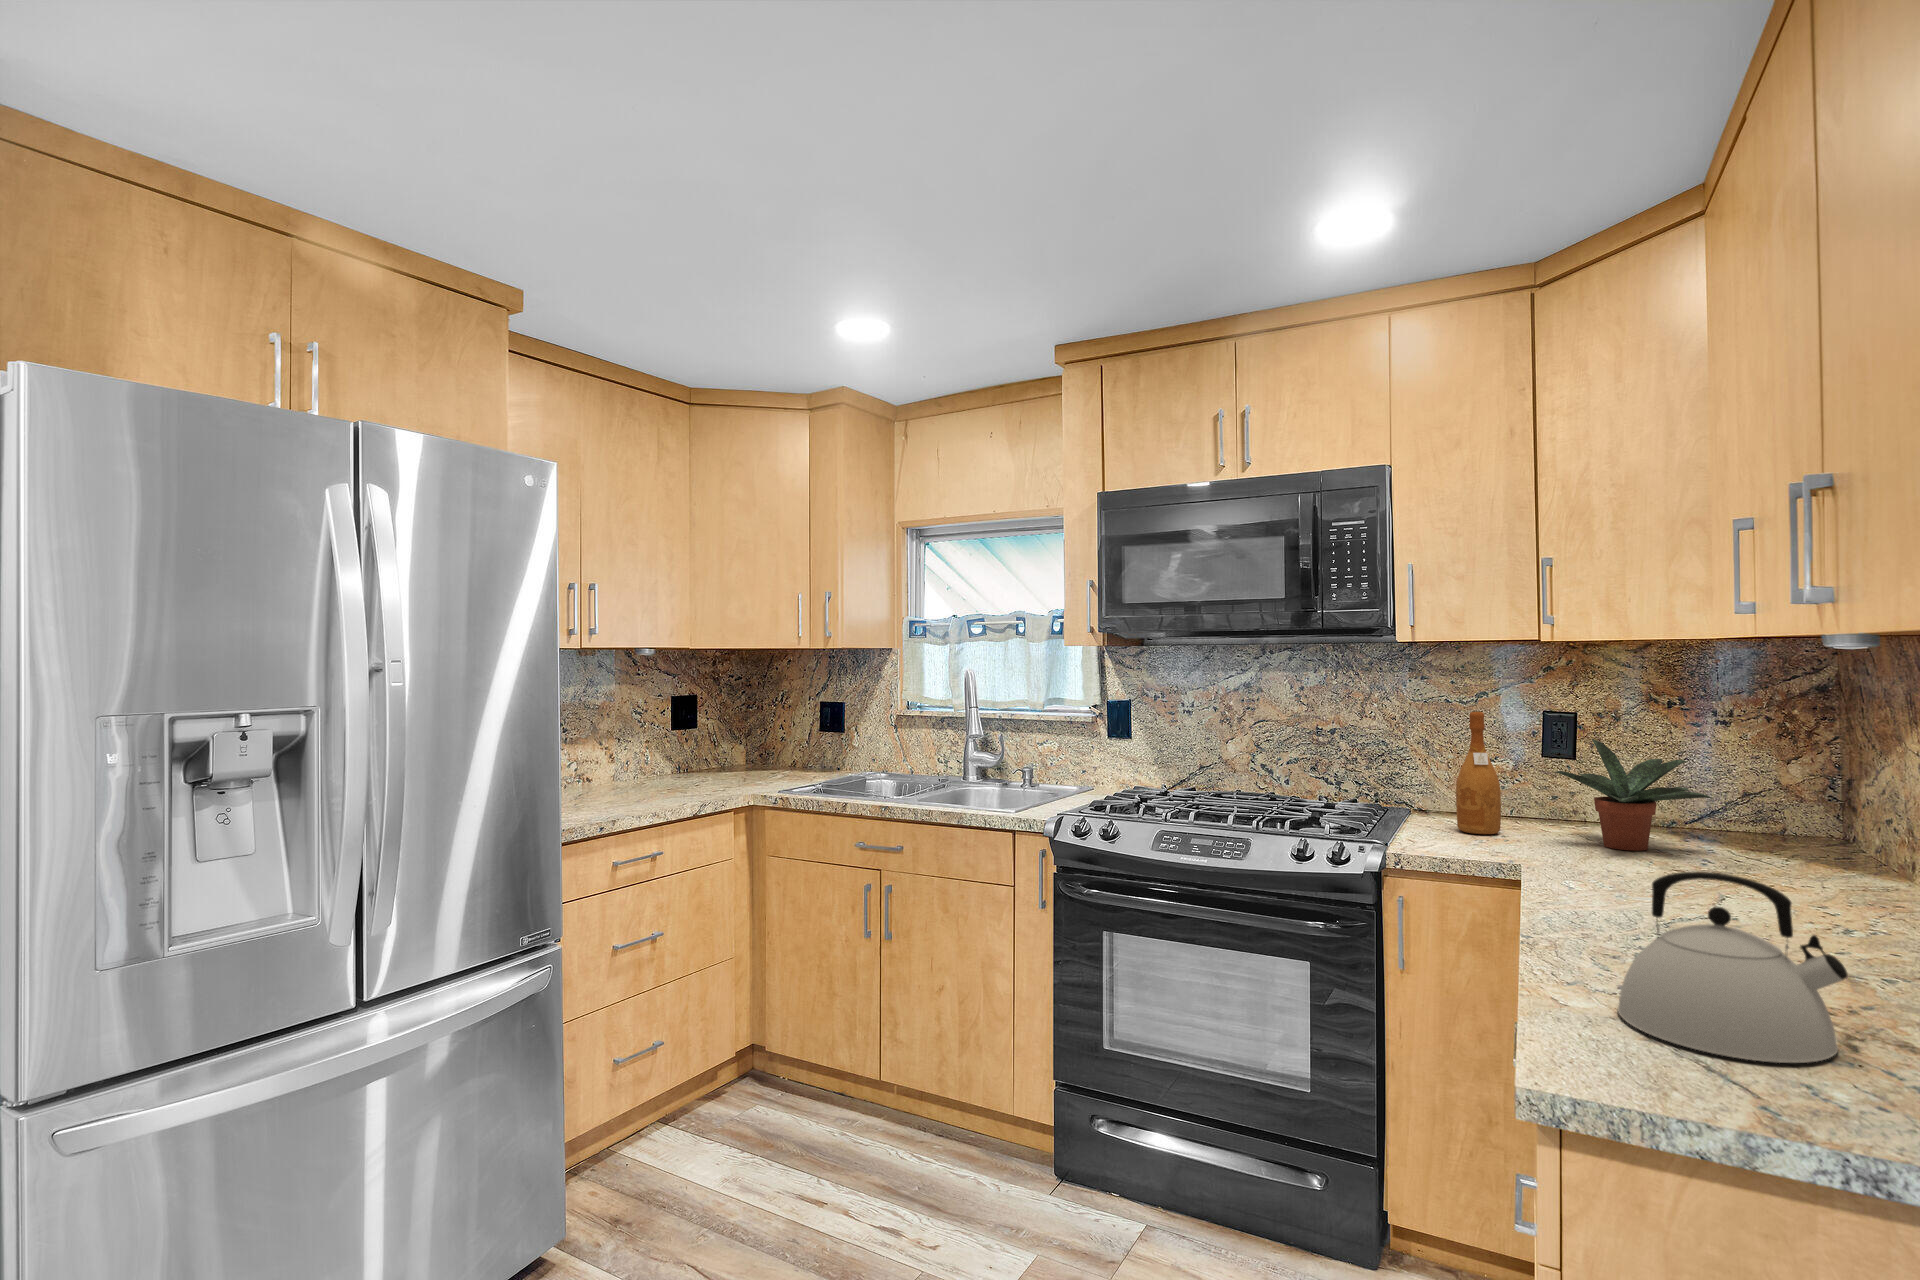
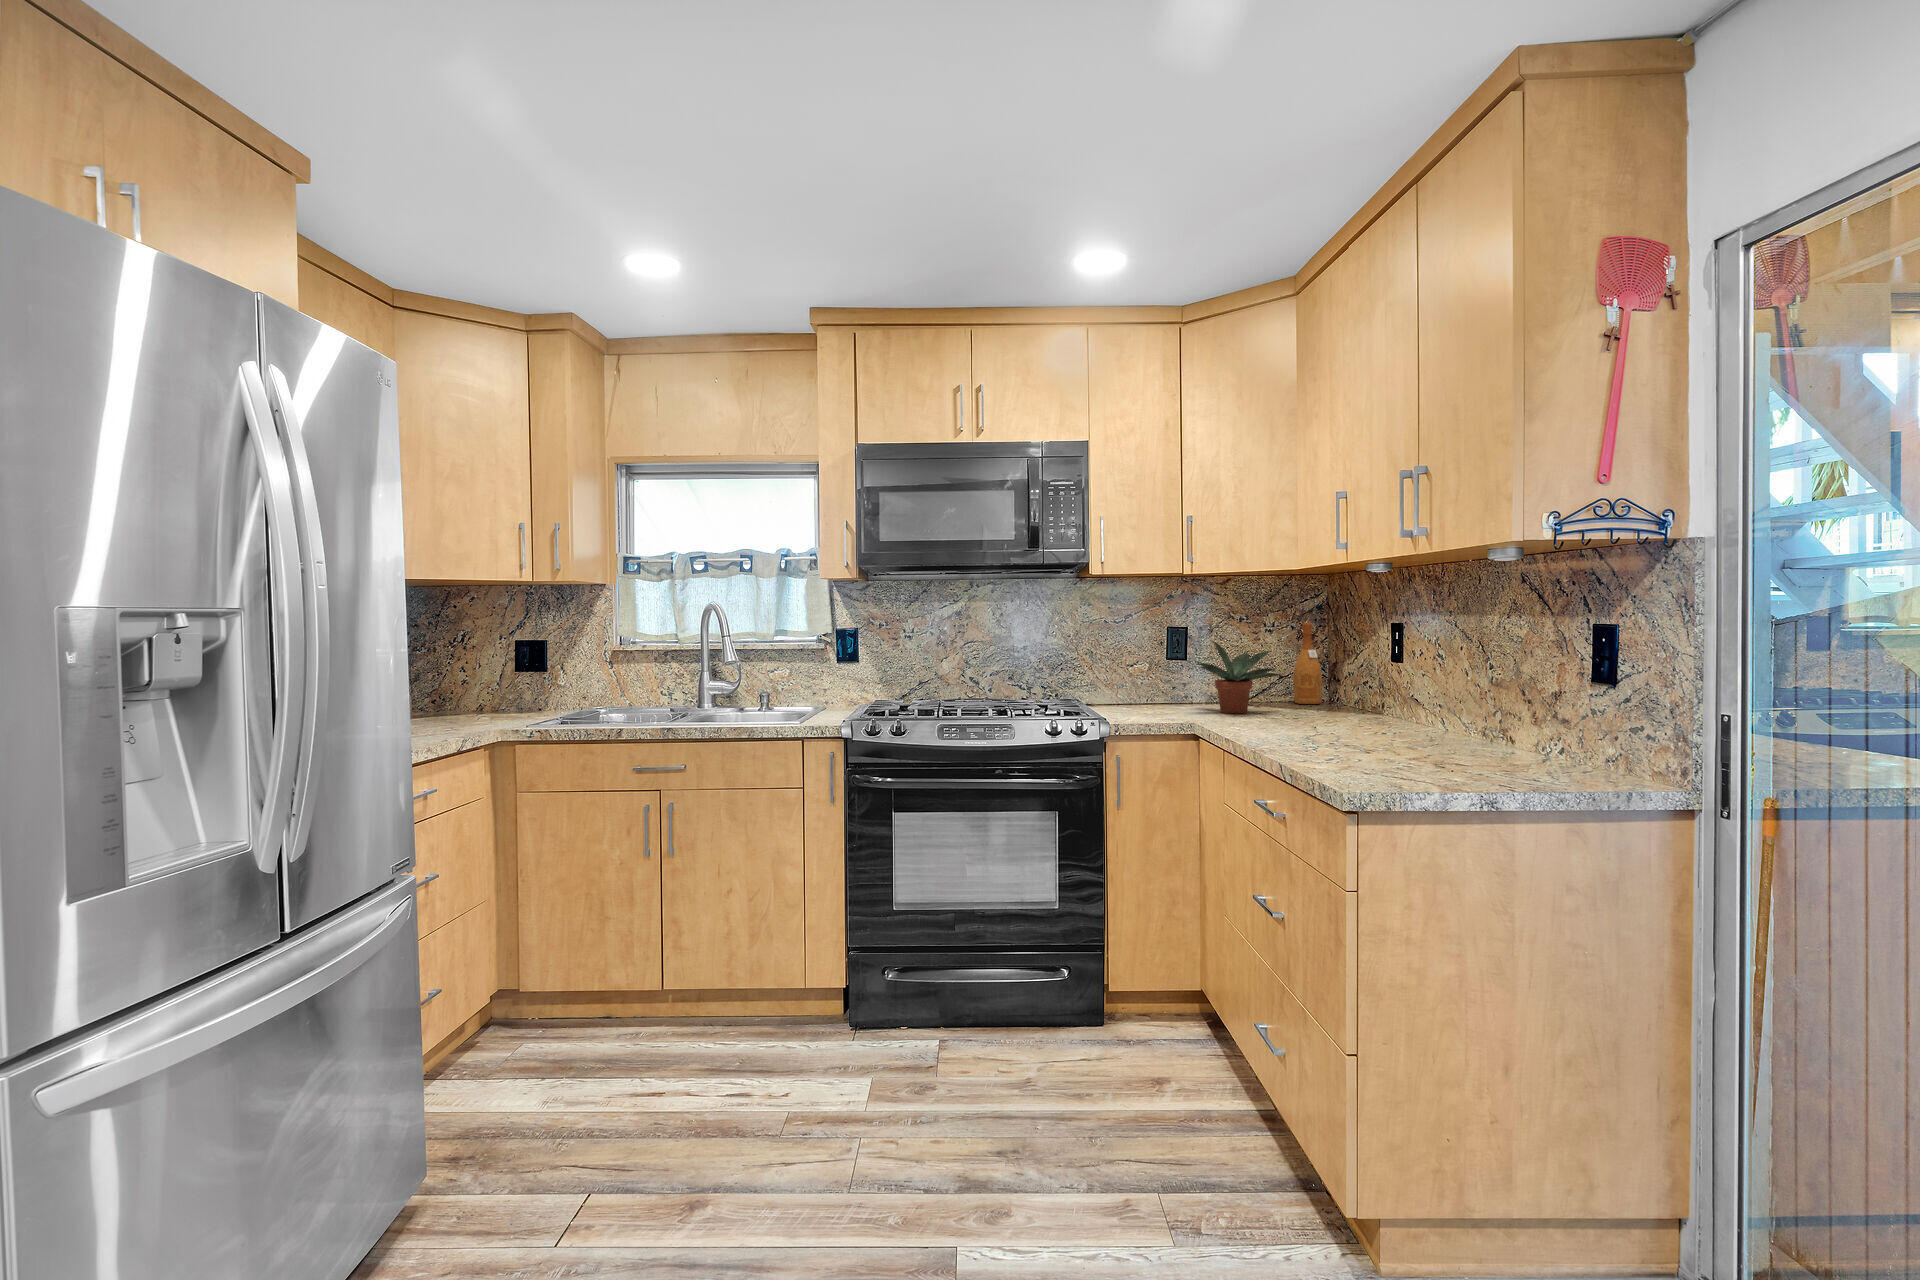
wine bottle: present [1456,711,1501,834] -> present [1293,622,1322,704]
kettle: present [1618,872,1848,1063] -> none [1365,683,1484,783]

